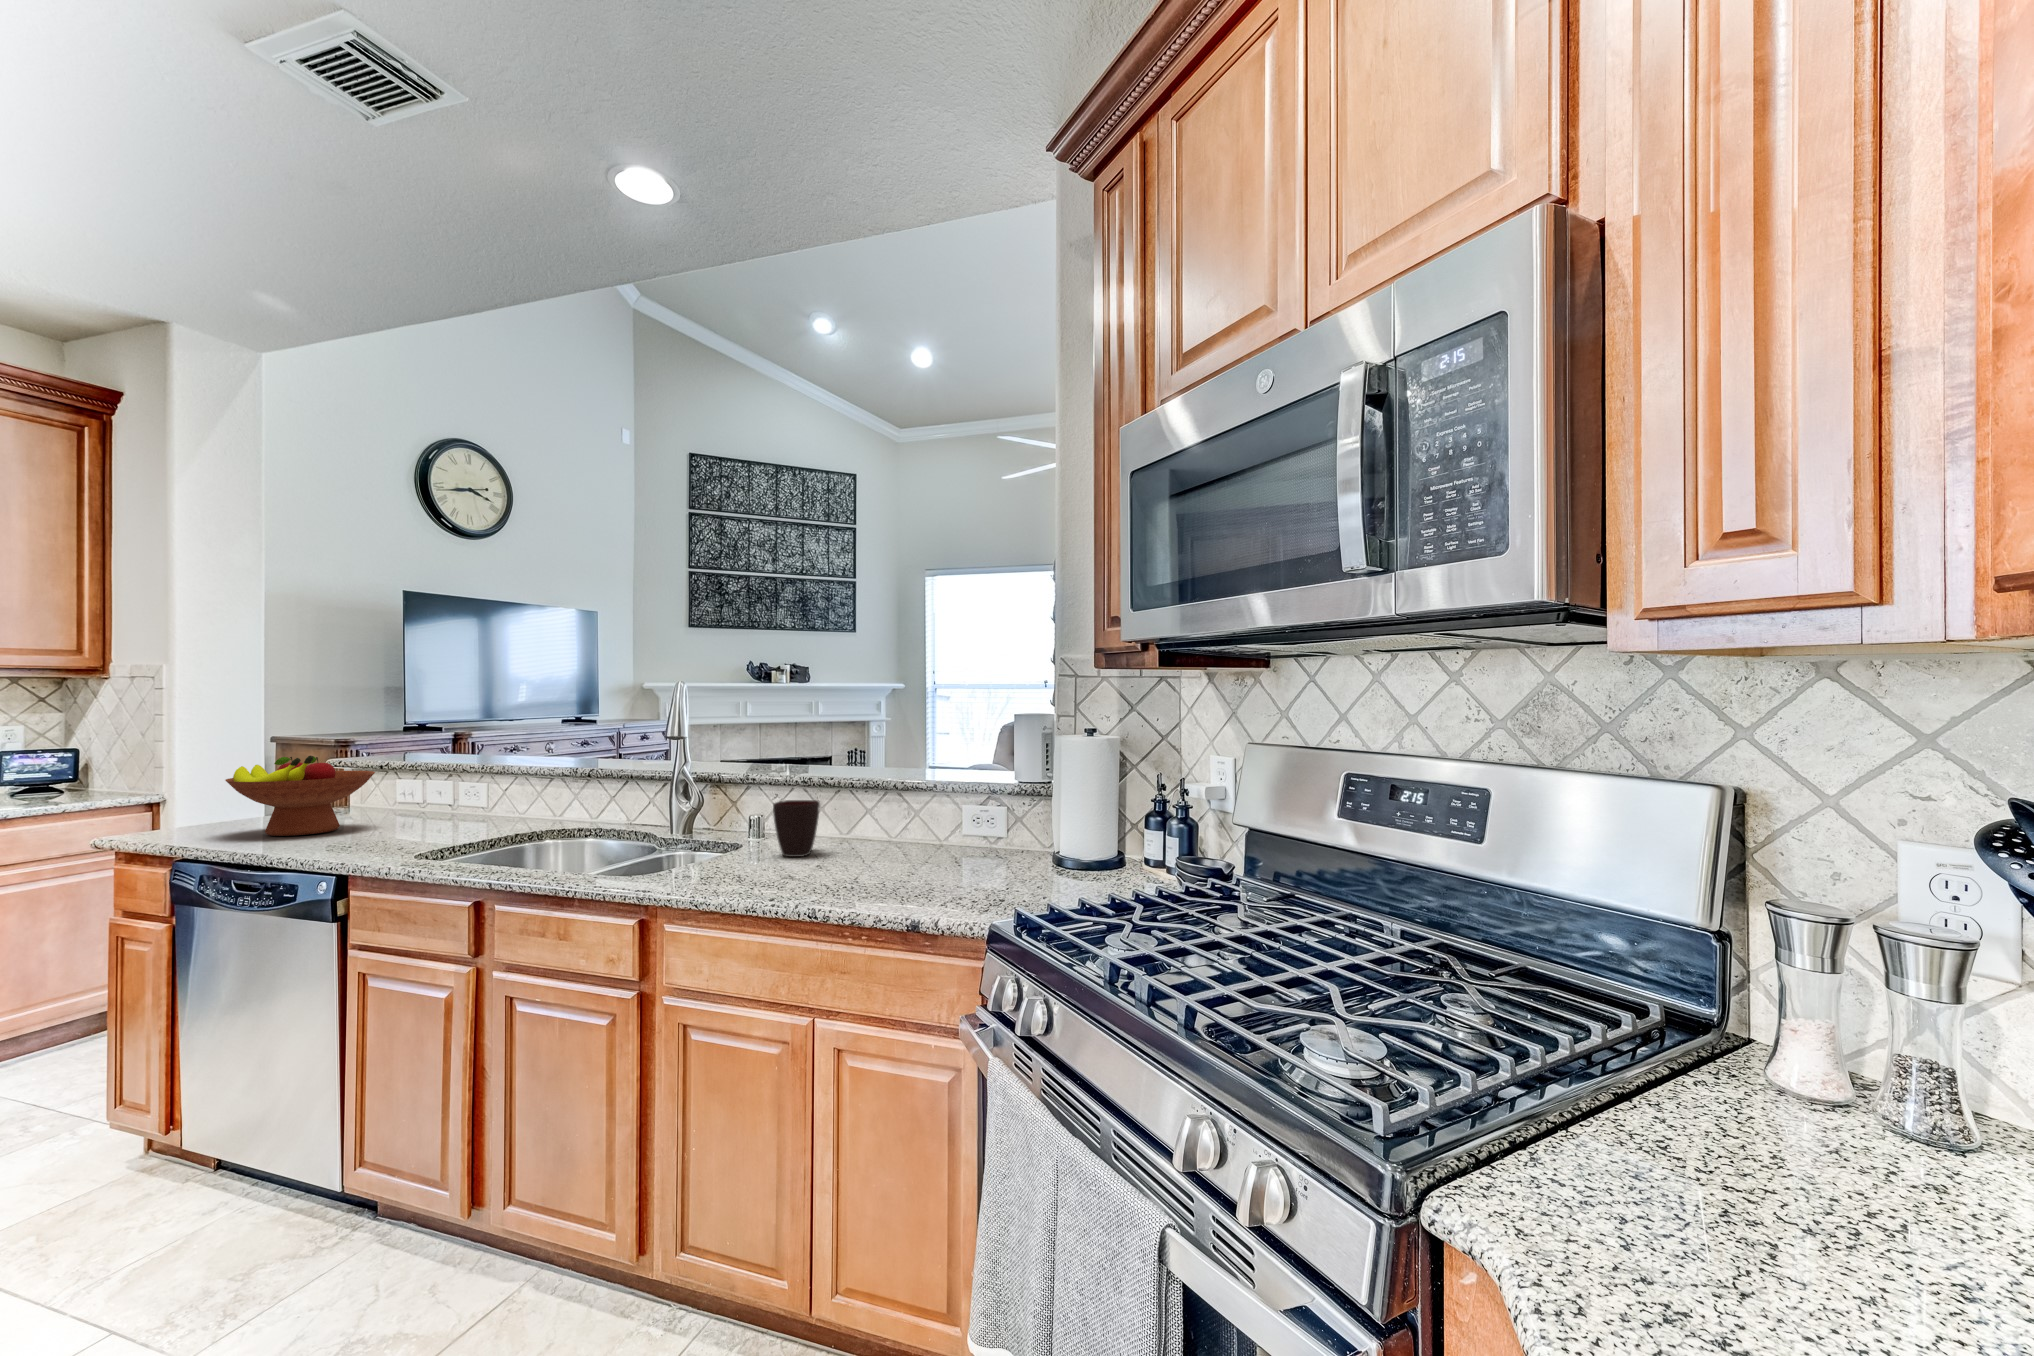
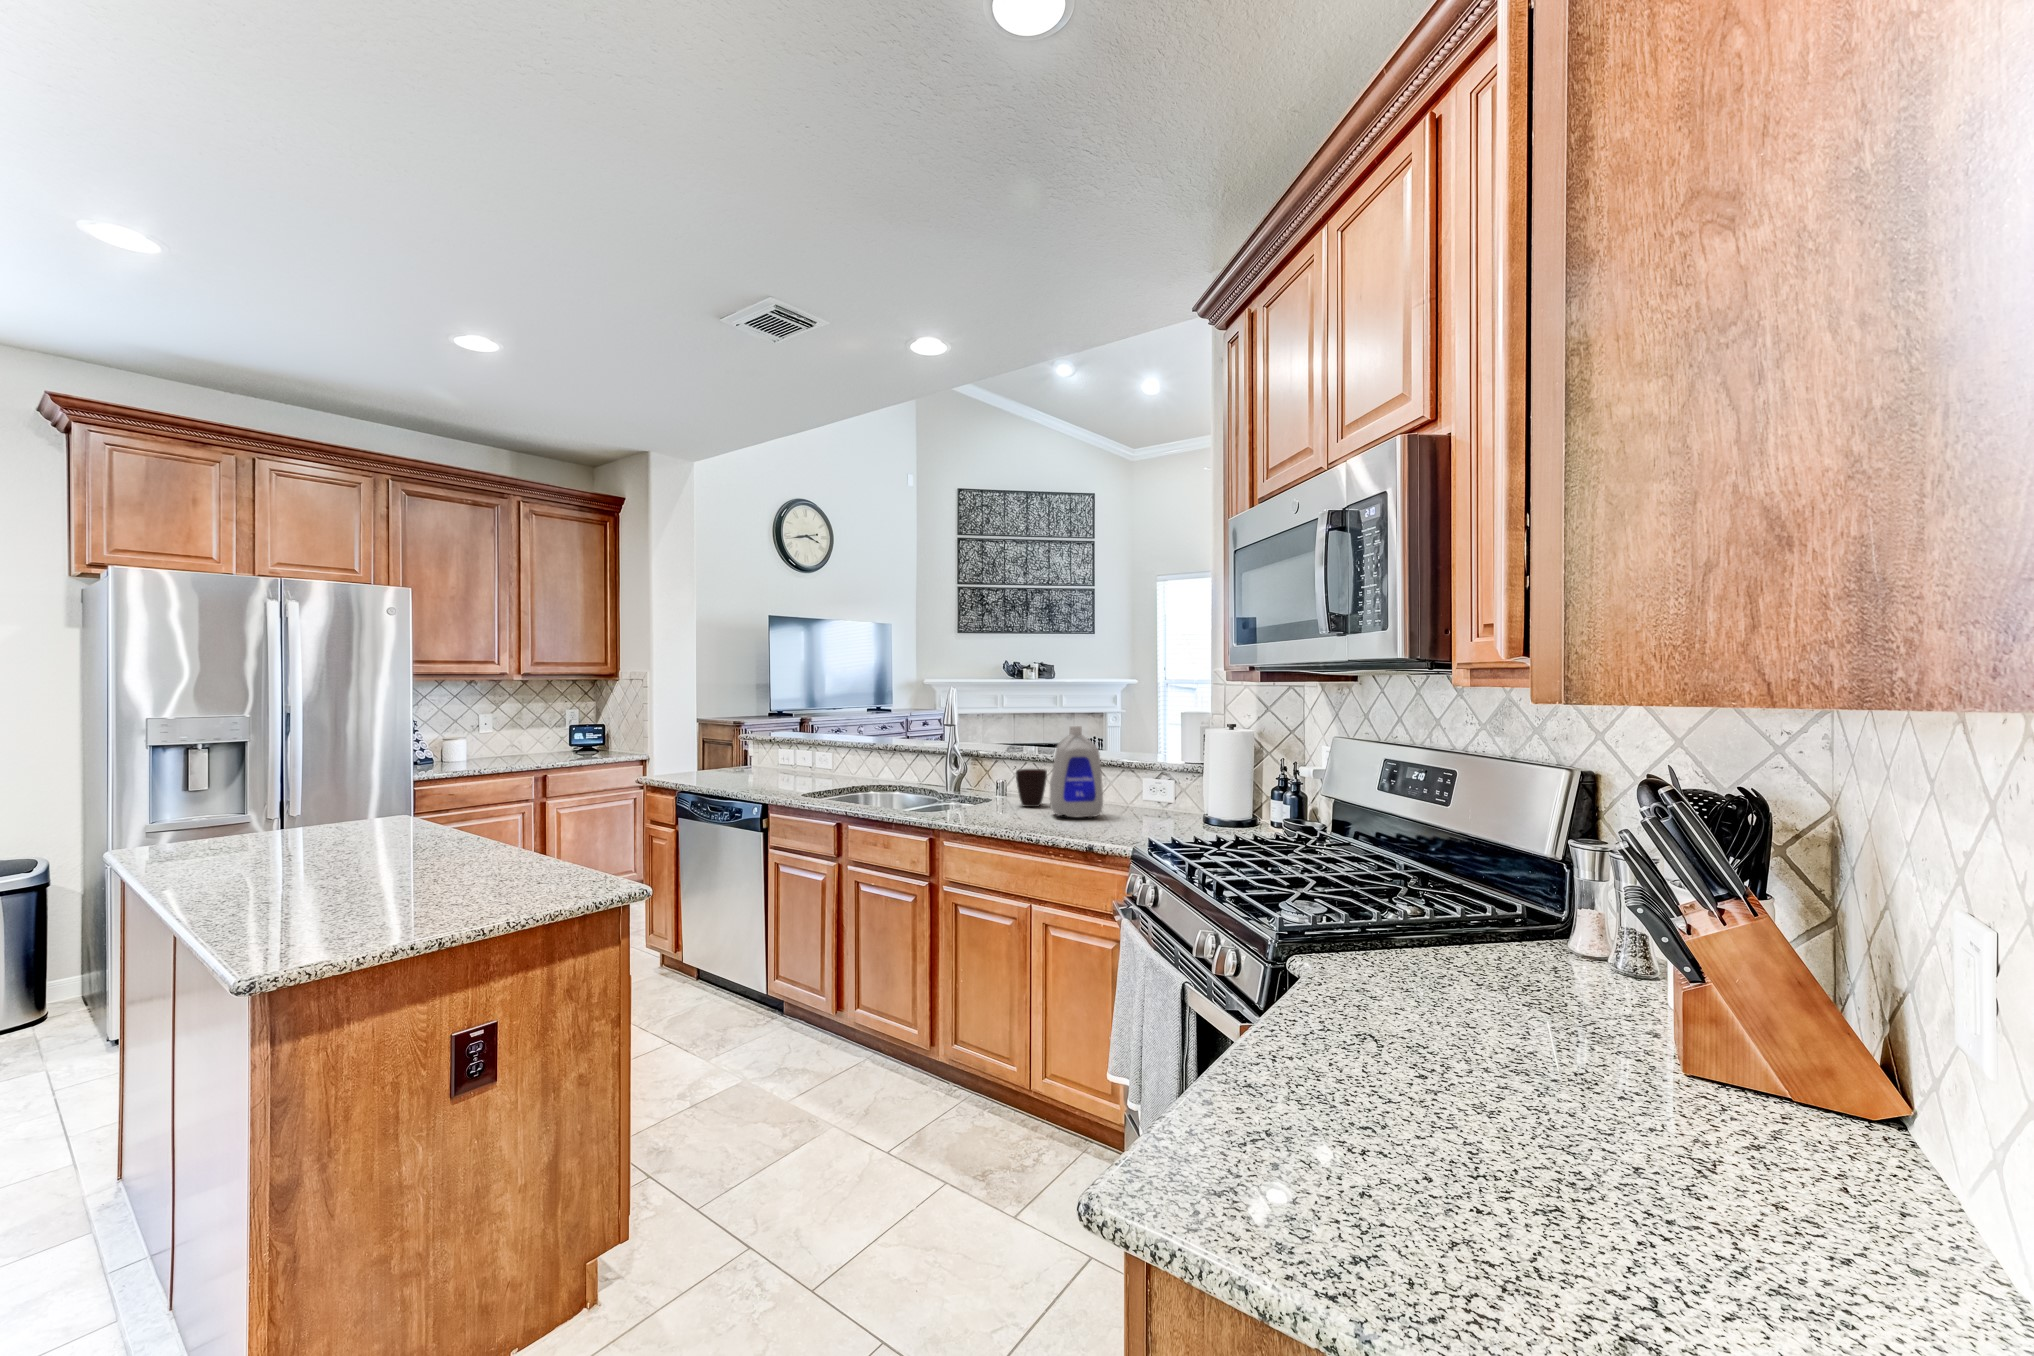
bottle: none [827,735,909,872] -> present [1050,726,1103,817]
fruit bowl: present [225,756,375,836] -> none [687,731,767,781]

